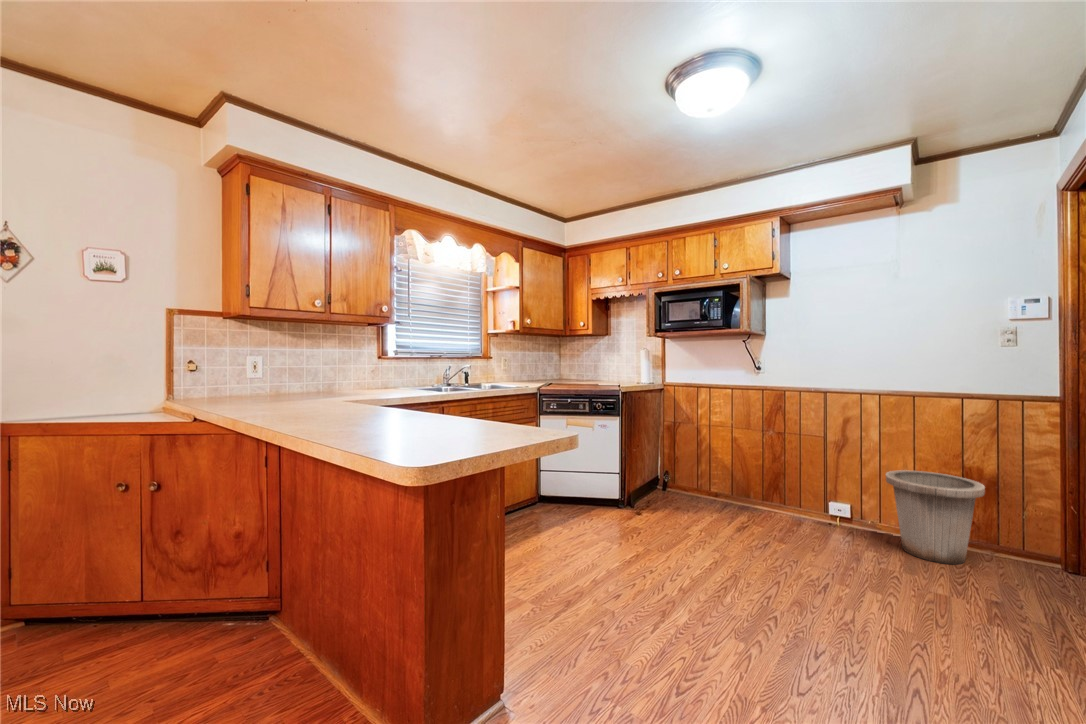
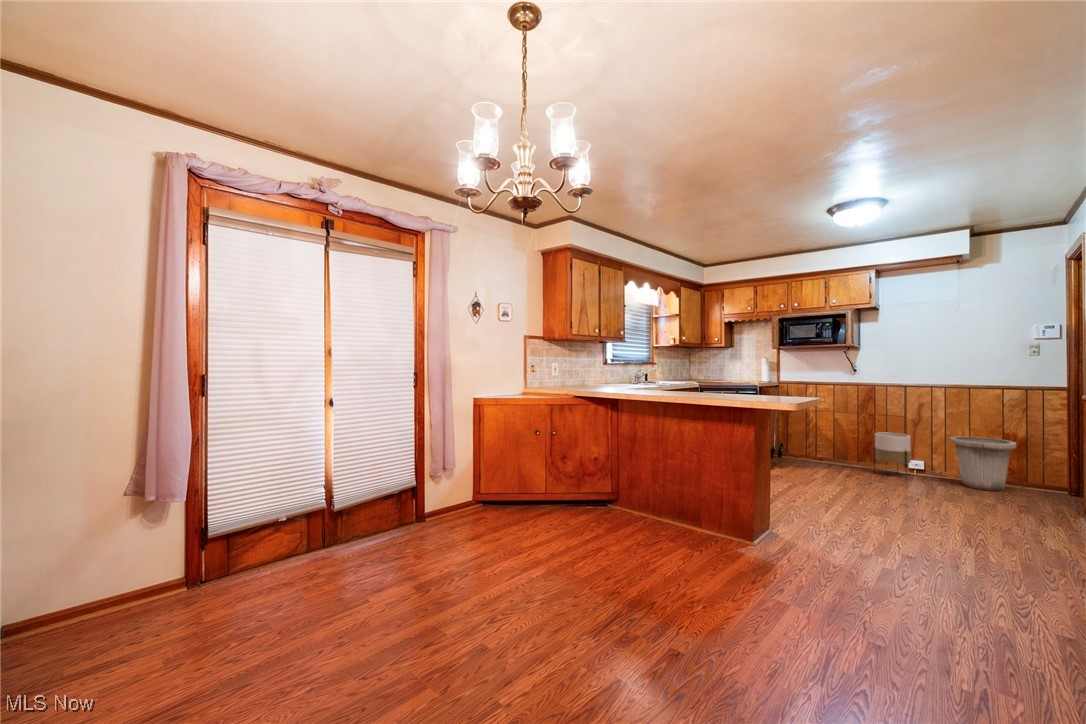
planter: none [779,461,830,536] -> present [874,432,911,478]

